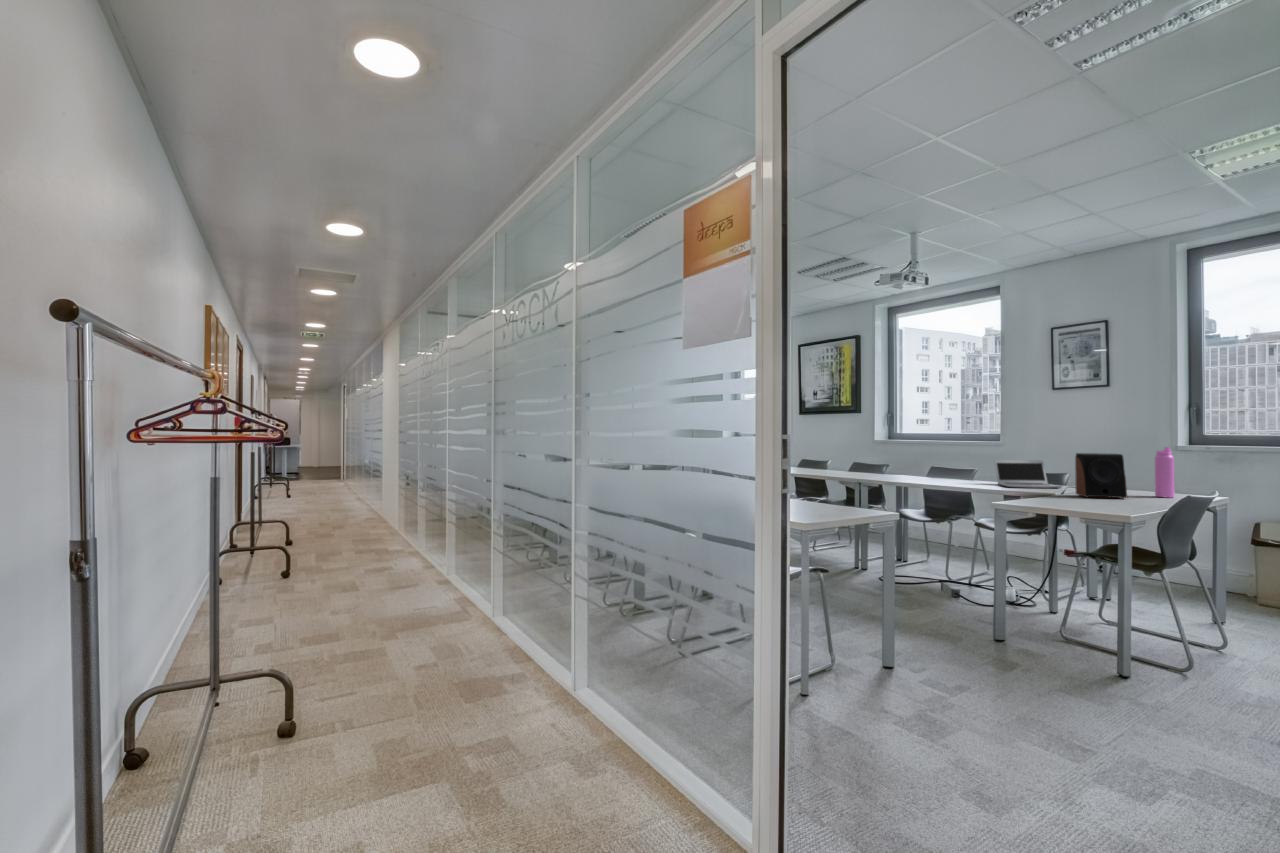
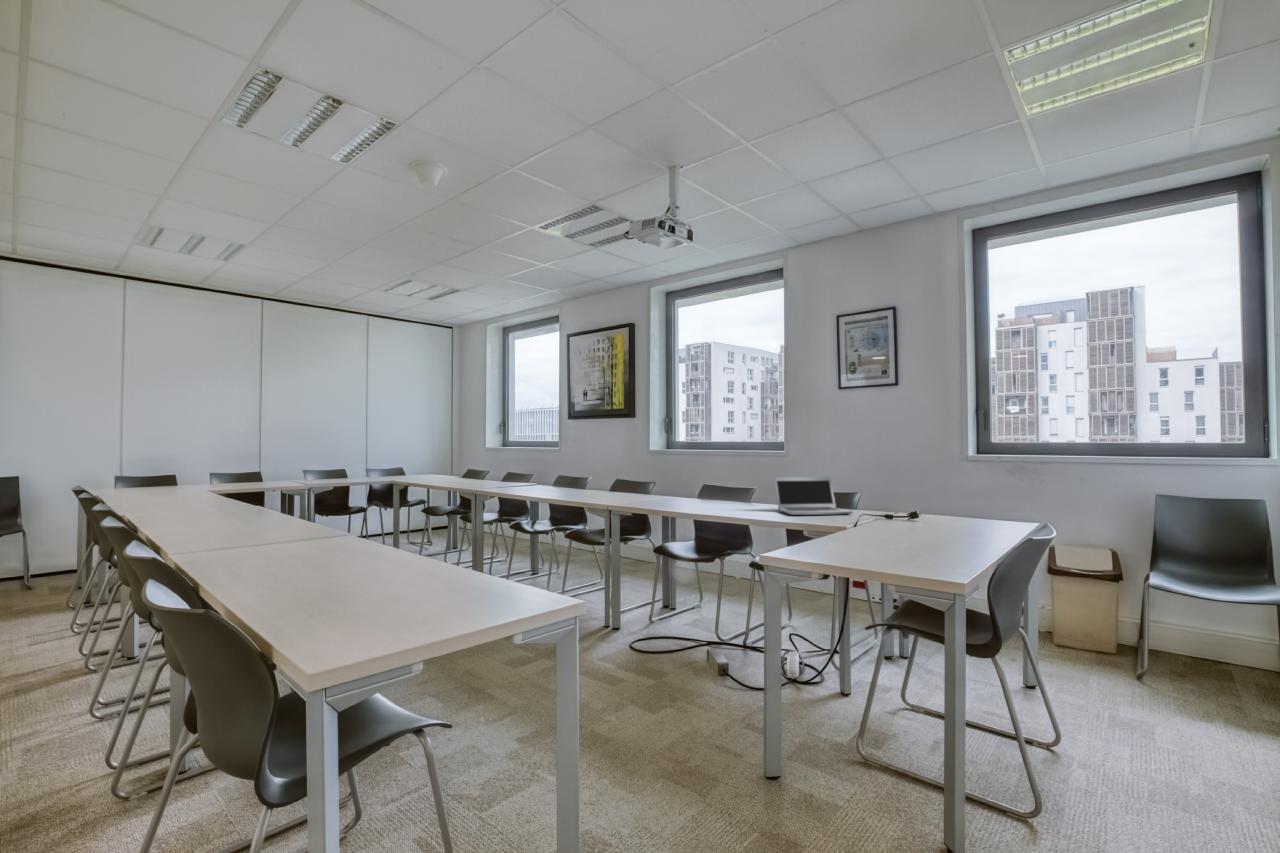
water bottle: present [1155,447,1175,498] -> none [961,459,984,527]
speaker: present [1075,453,1127,499] -> none [871,468,935,532]

